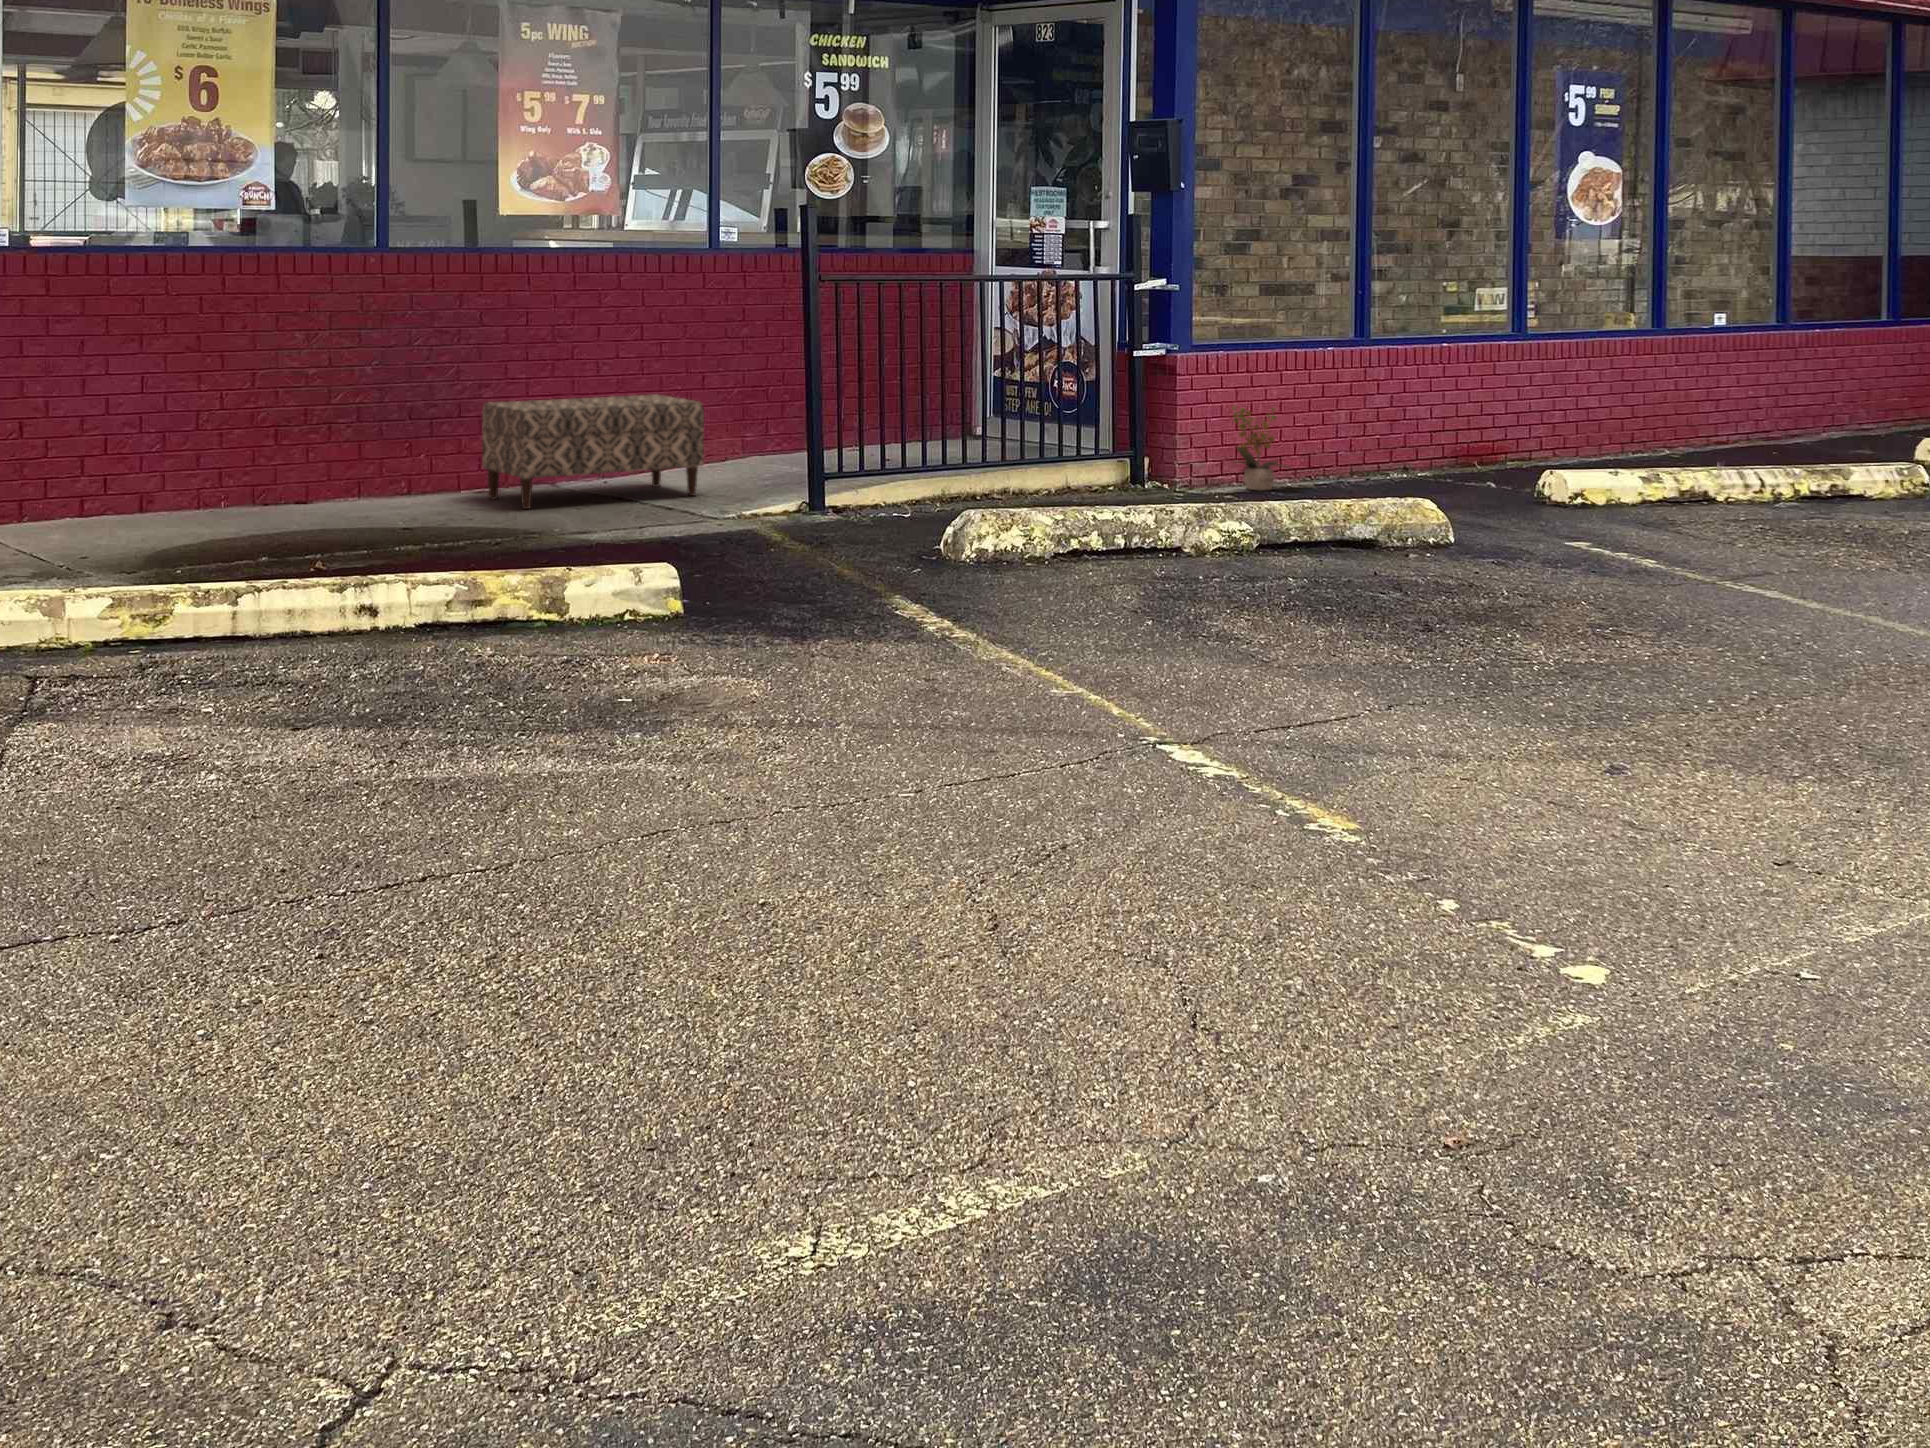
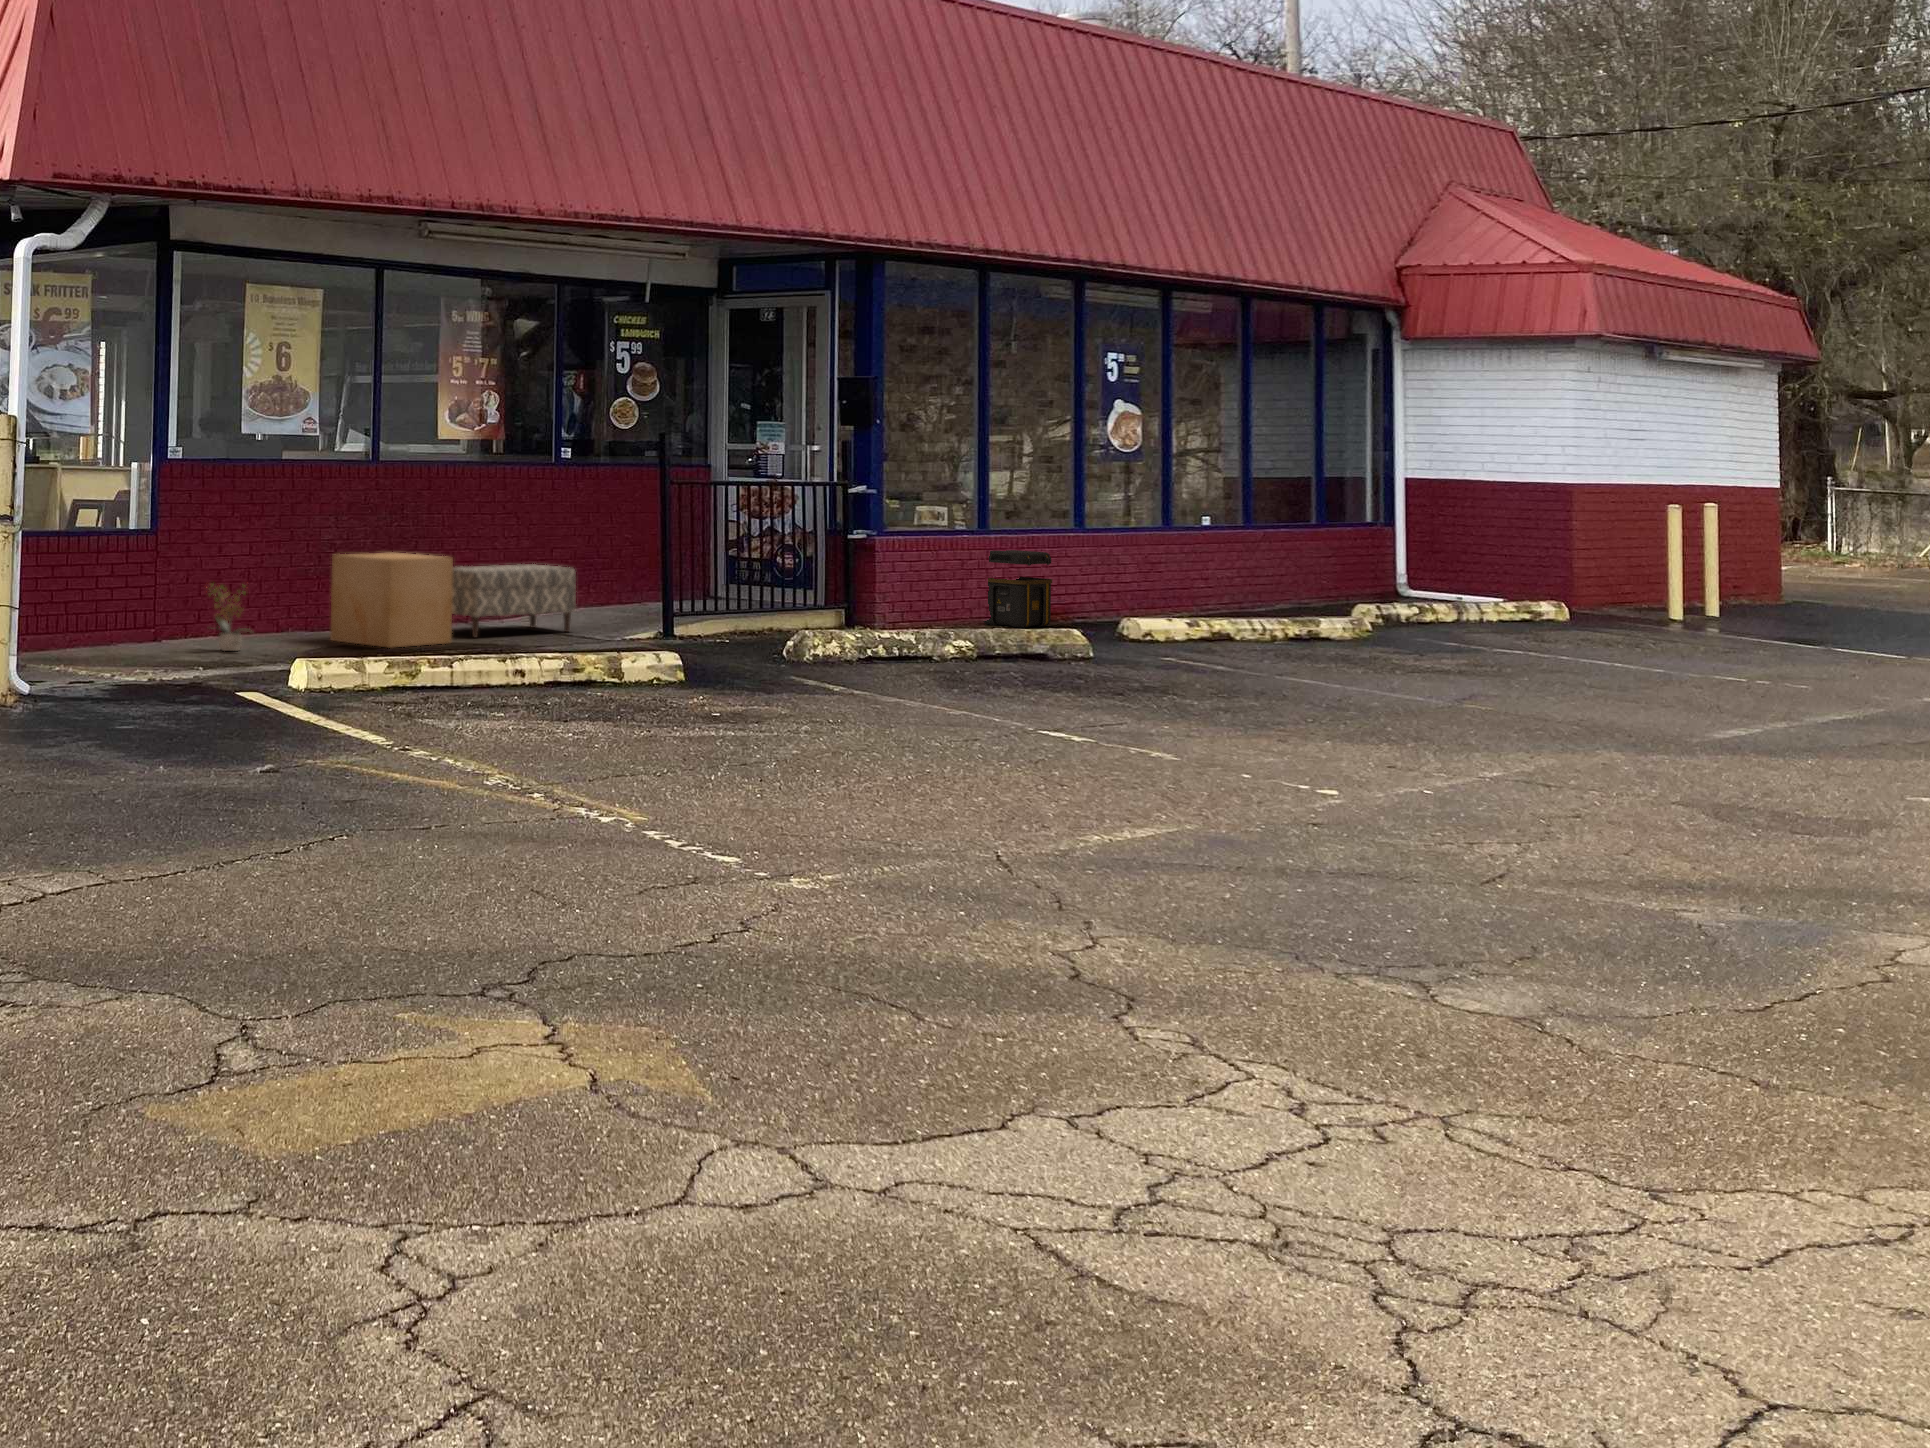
toolbox: none [1353,367,1456,481] -> present [984,550,1052,628]
cardboard box: none [286,383,465,533] -> present [330,552,453,647]
potted plant: present [1232,406,1289,491] -> present [209,584,248,651]

